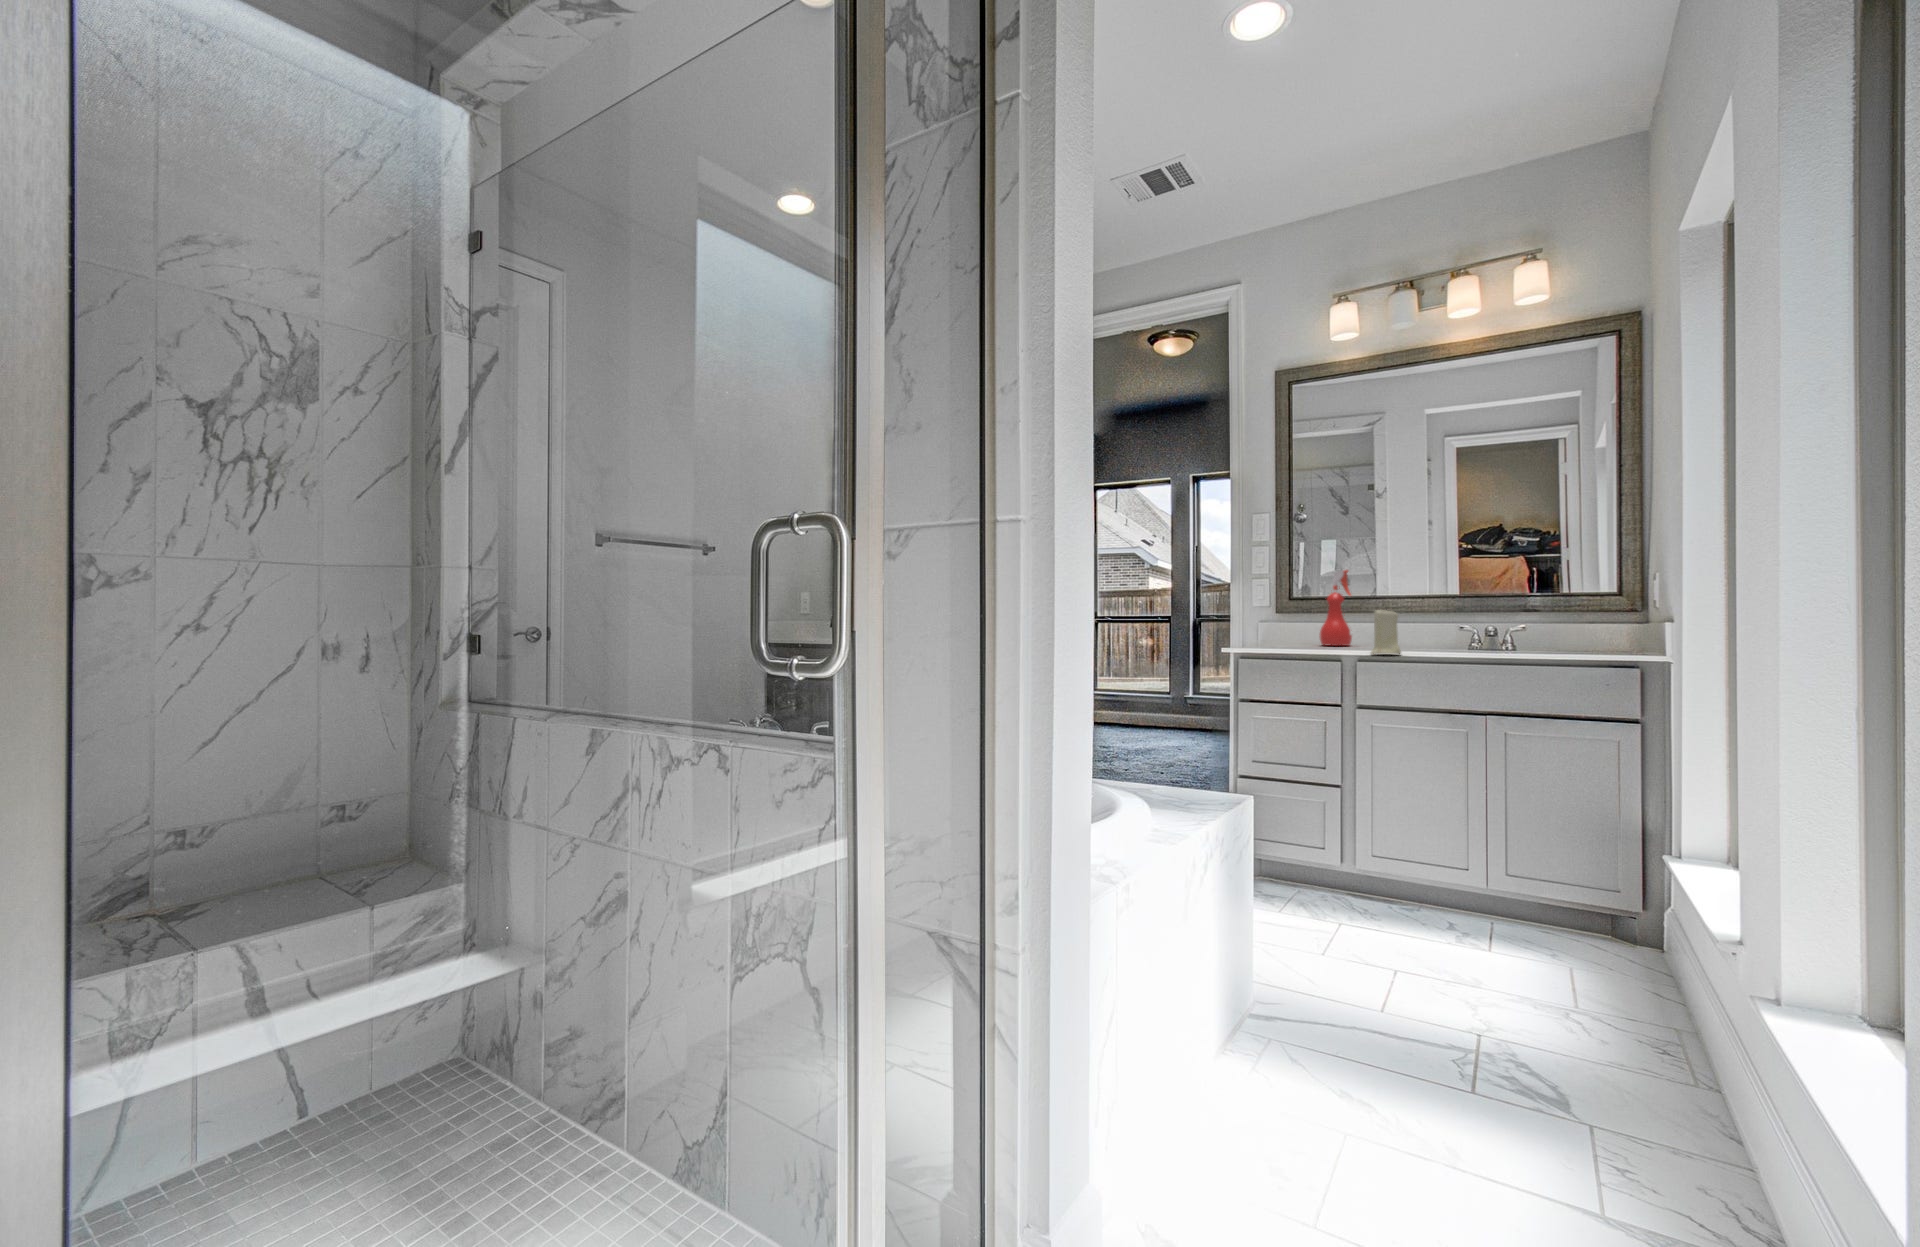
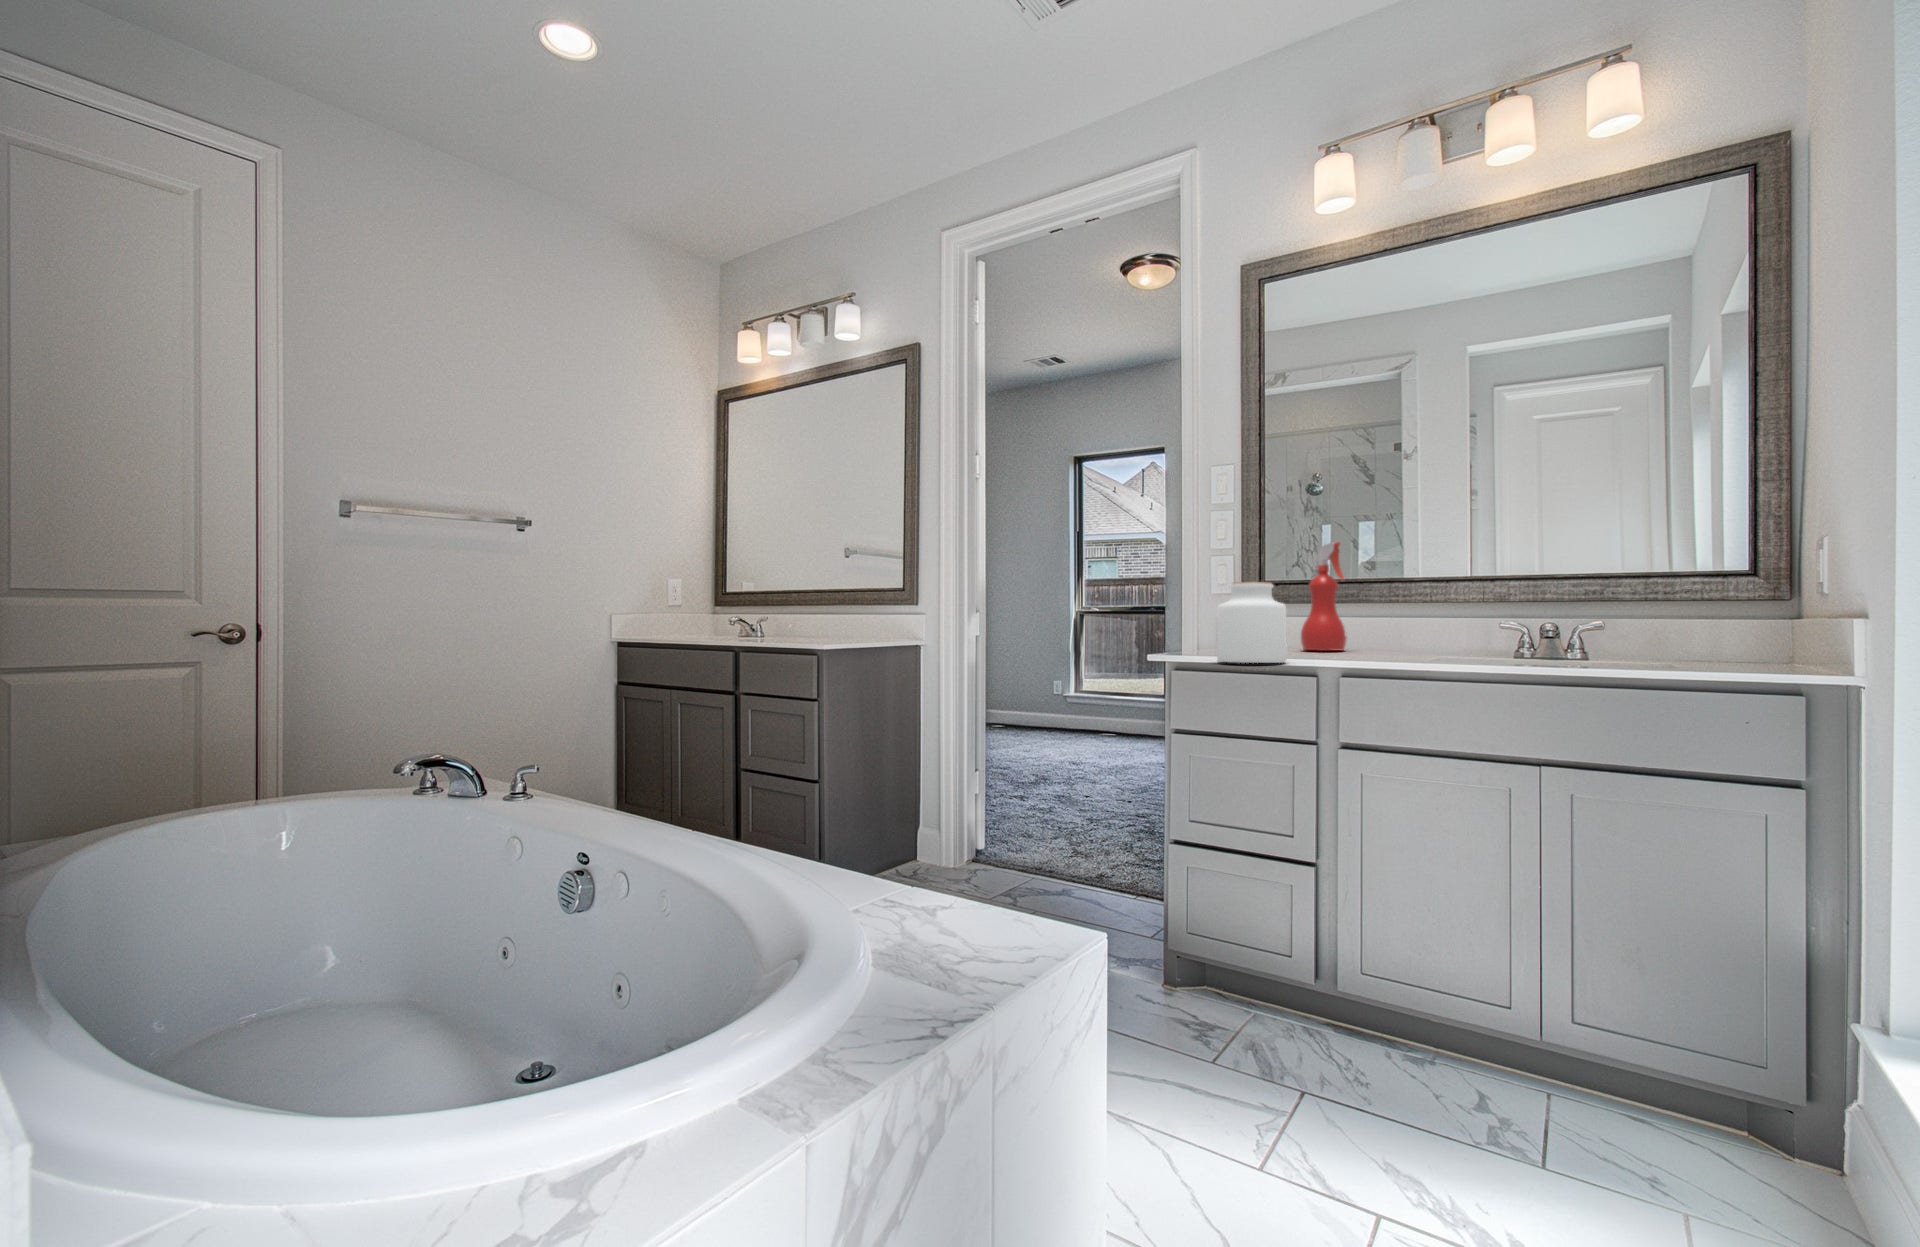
jar: none [1271,598,1319,653] -> present [1217,582,1287,663]
candle: present [1371,609,1401,655] -> none [1359,594,1407,667]

